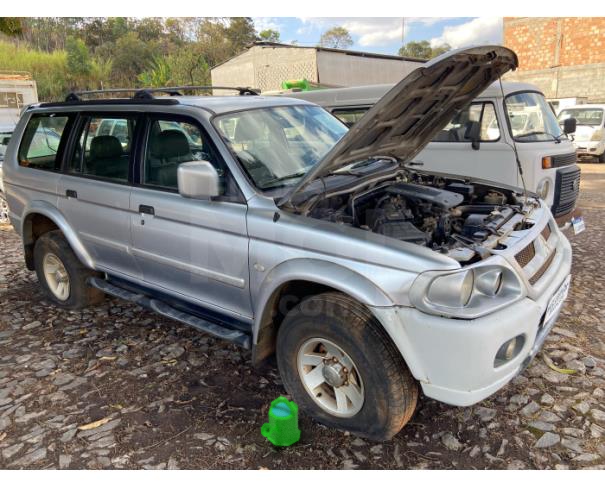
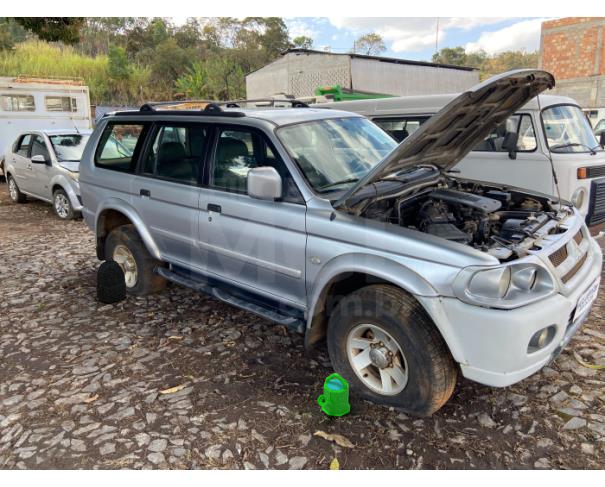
backpack: none [21,269,57,319] -> present [96,258,126,303]

